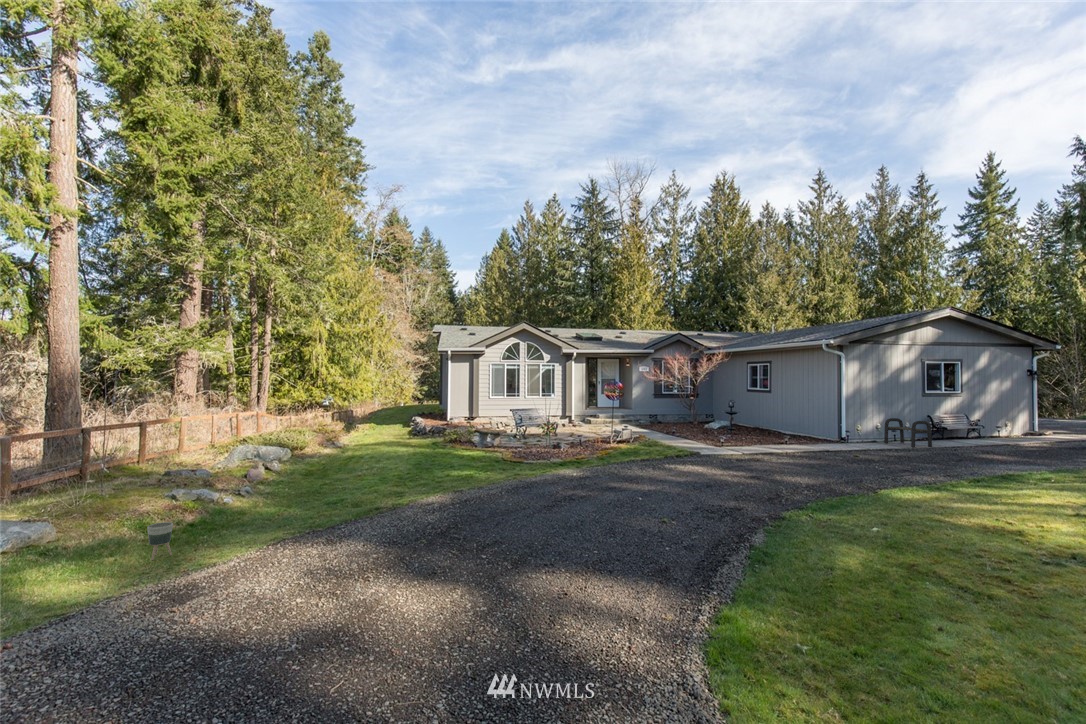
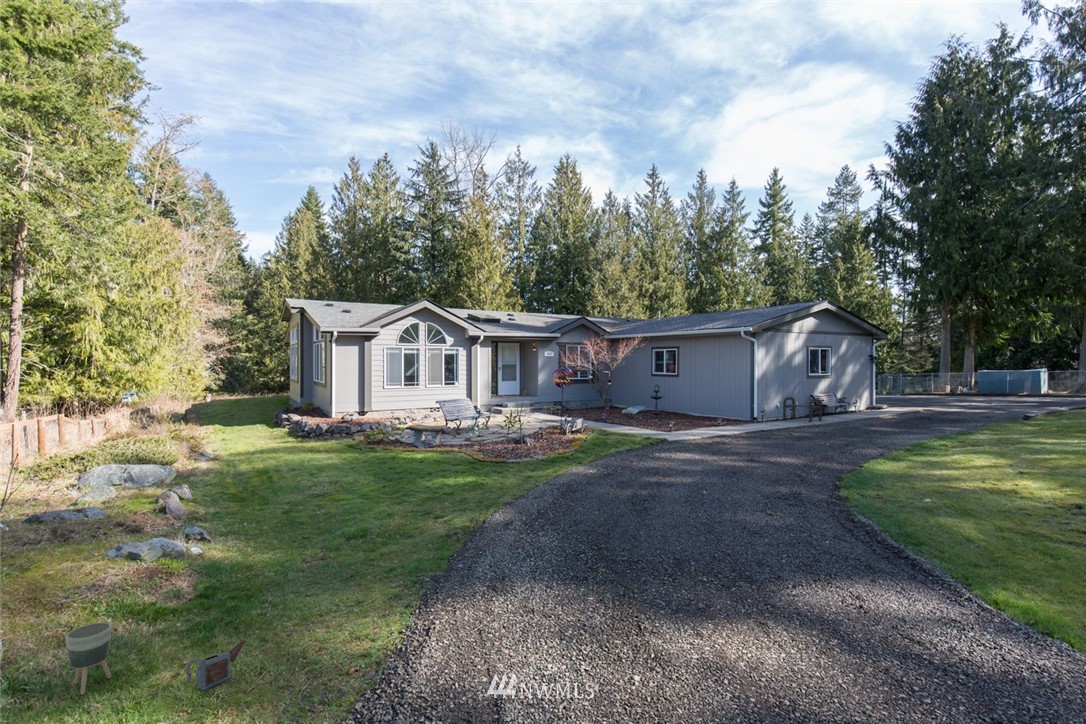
planter: present [147,522,173,560] -> present [66,622,112,695]
watering can: none [64,543,110,567] -> present [185,641,246,690]

